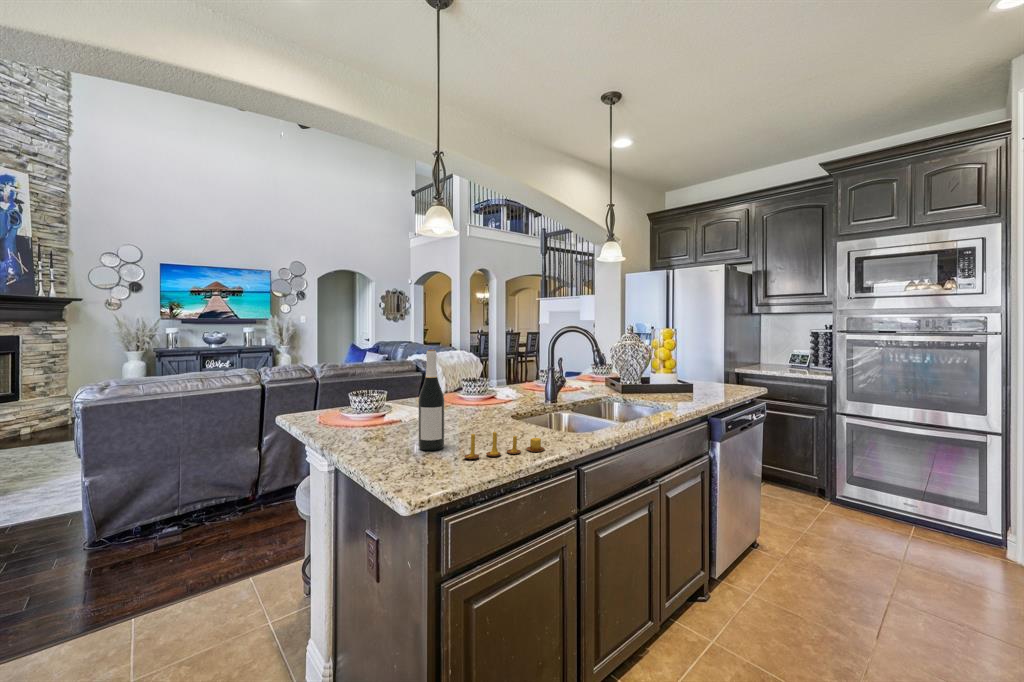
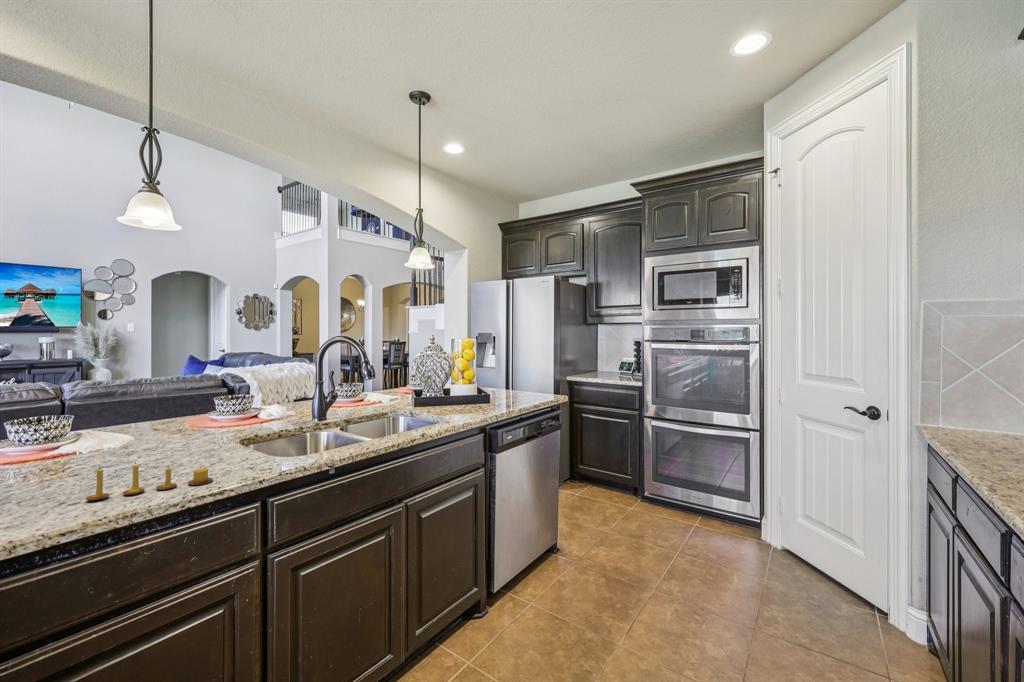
wine bottle: present [419,350,444,451] -> none [44,369,87,492]

